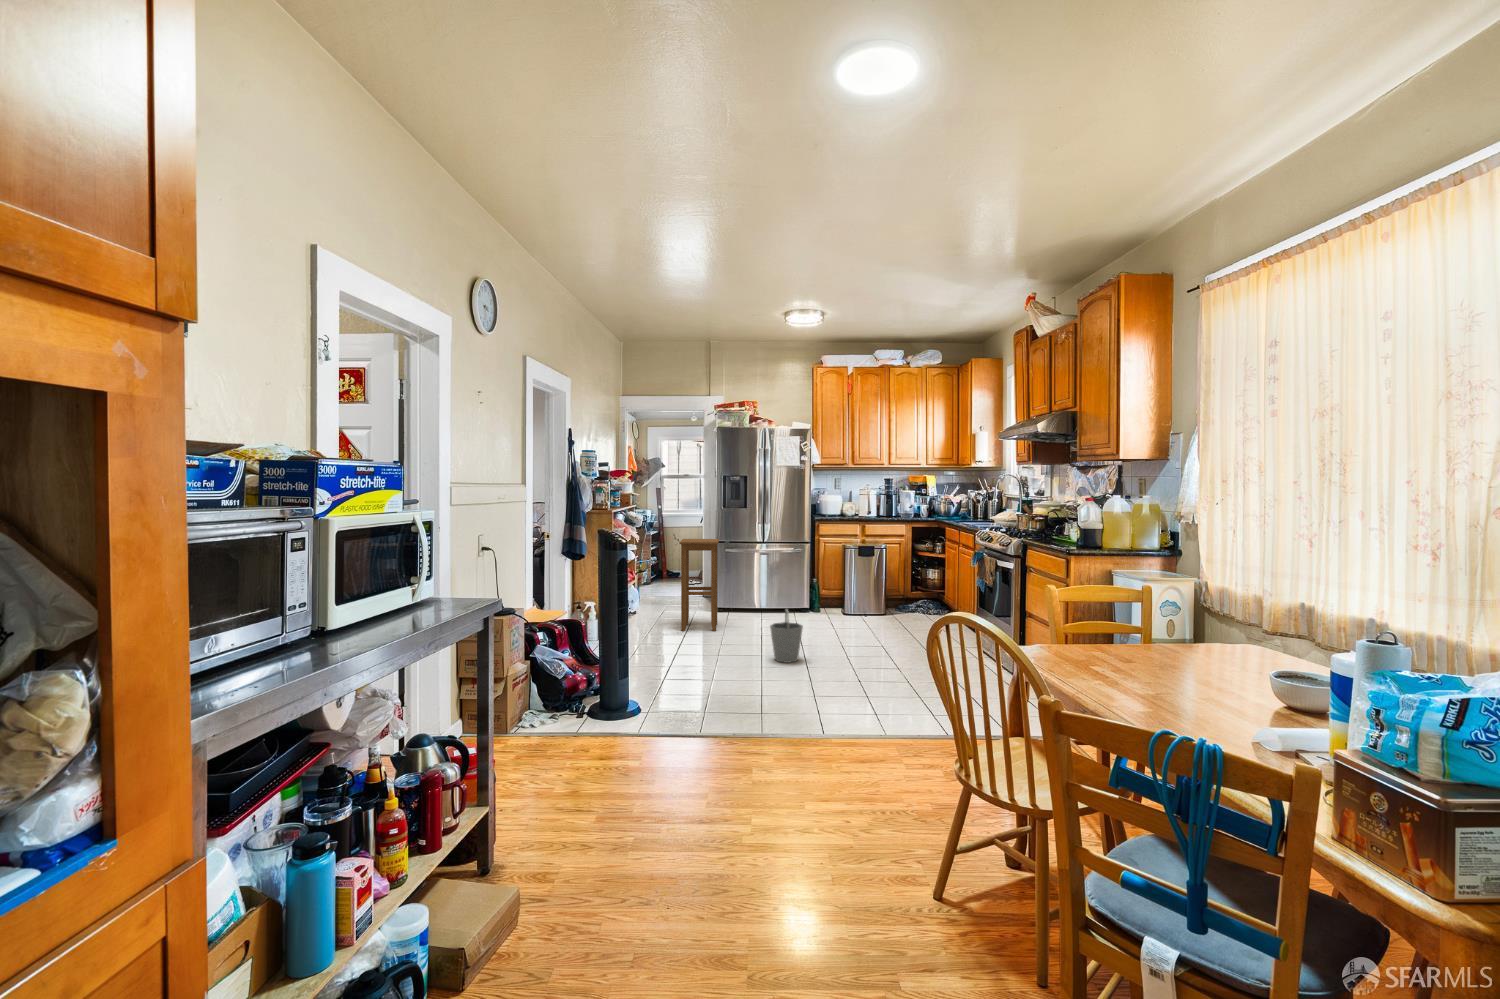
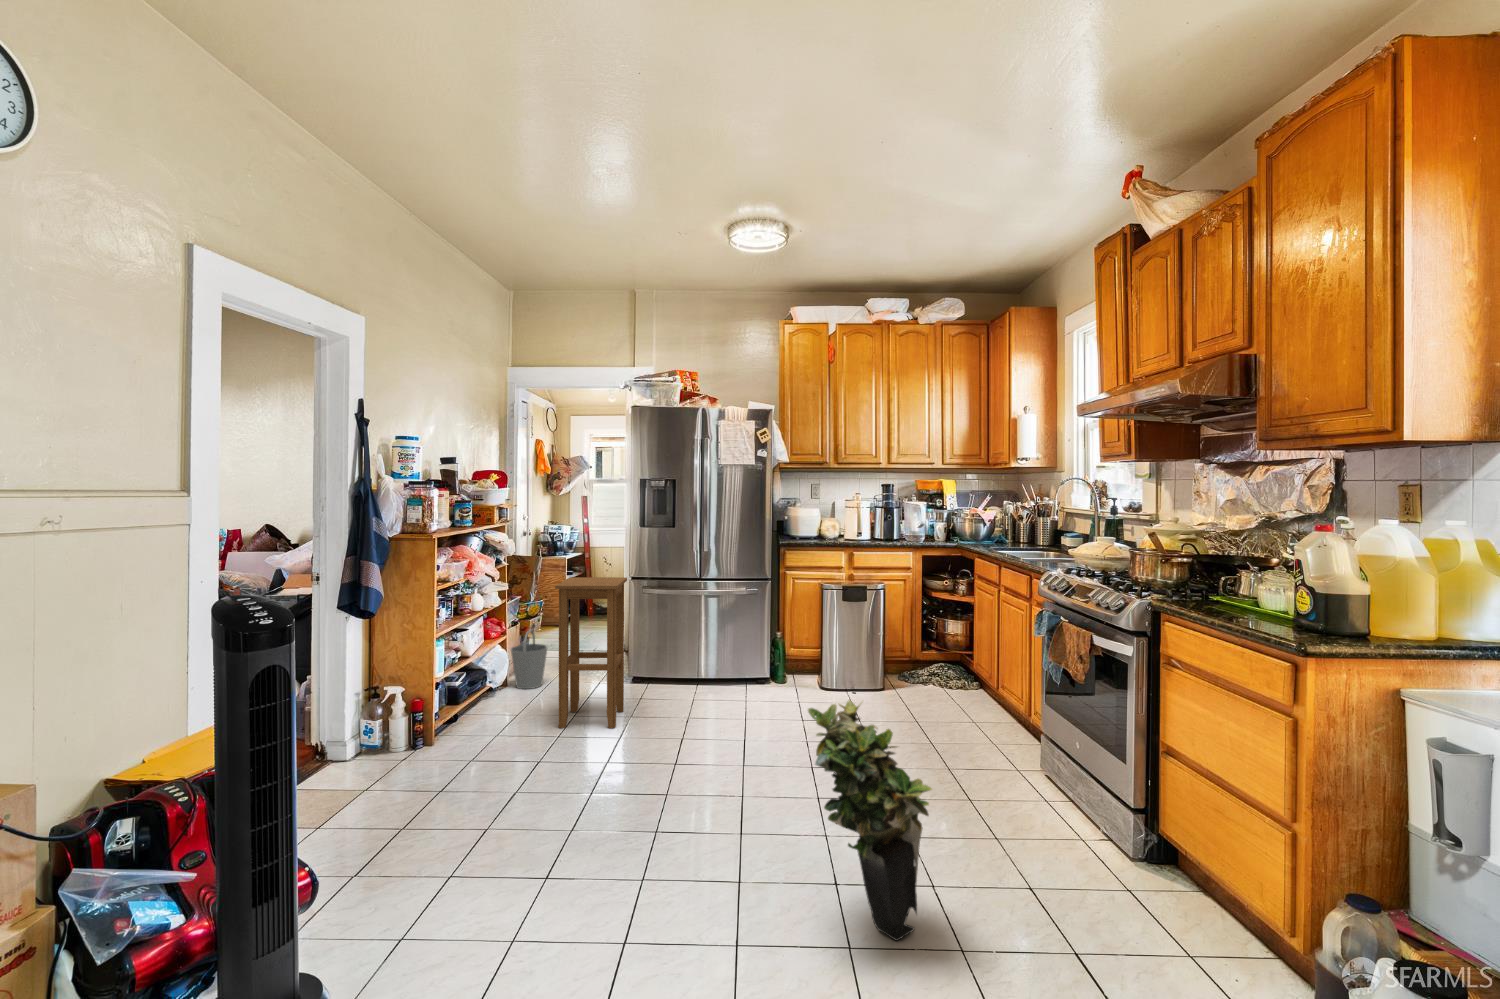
potted plant: none [843,586,904,693] -> present [808,700,932,941]
bucket: present [770,609,803,663] -> present [511,629,547,689]

